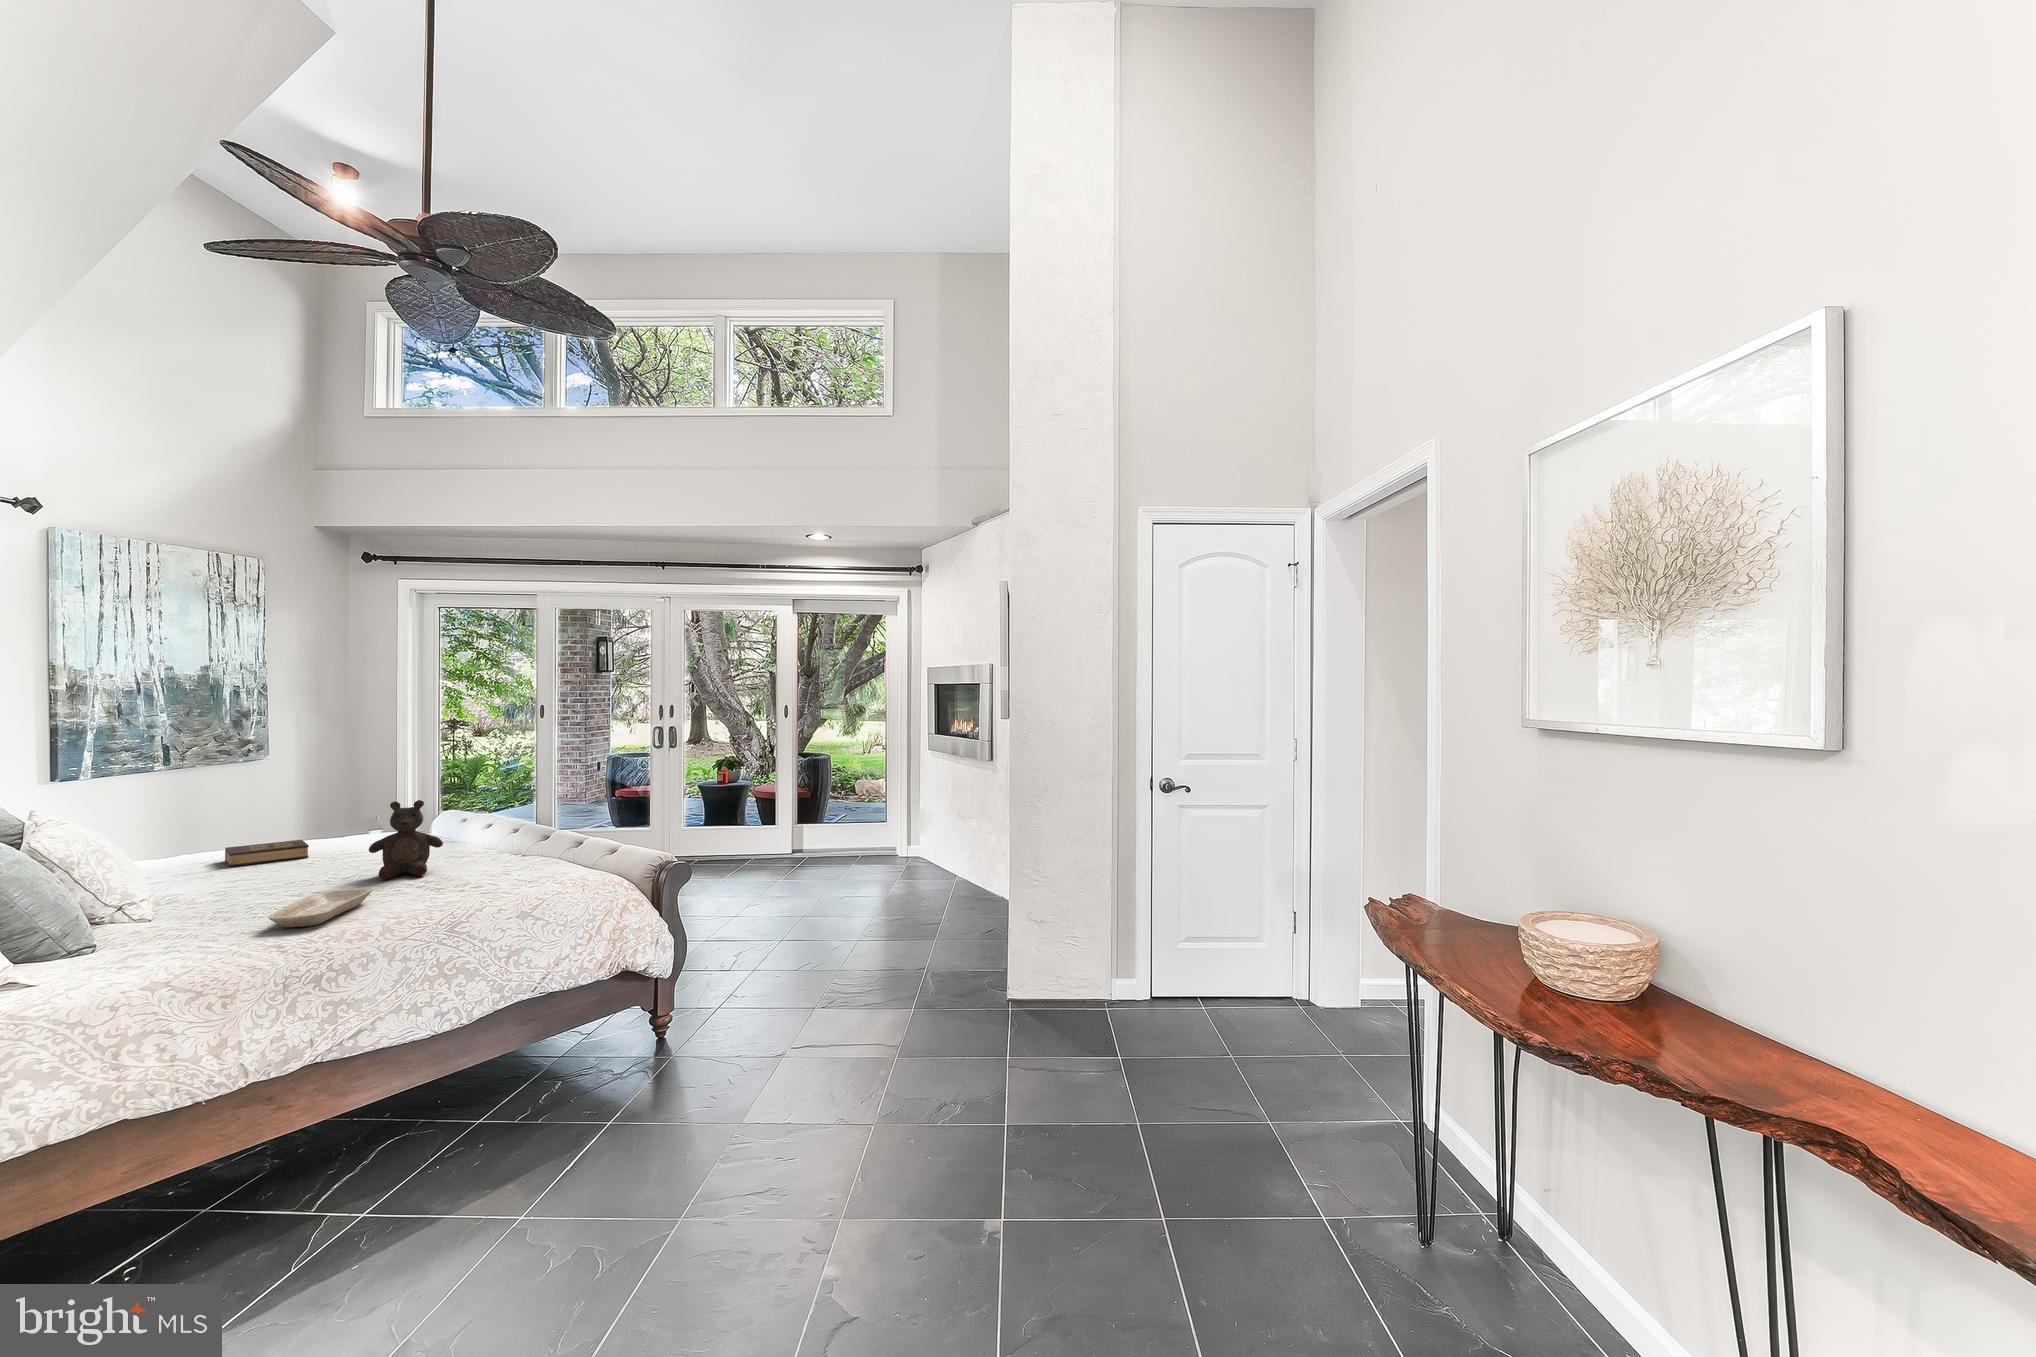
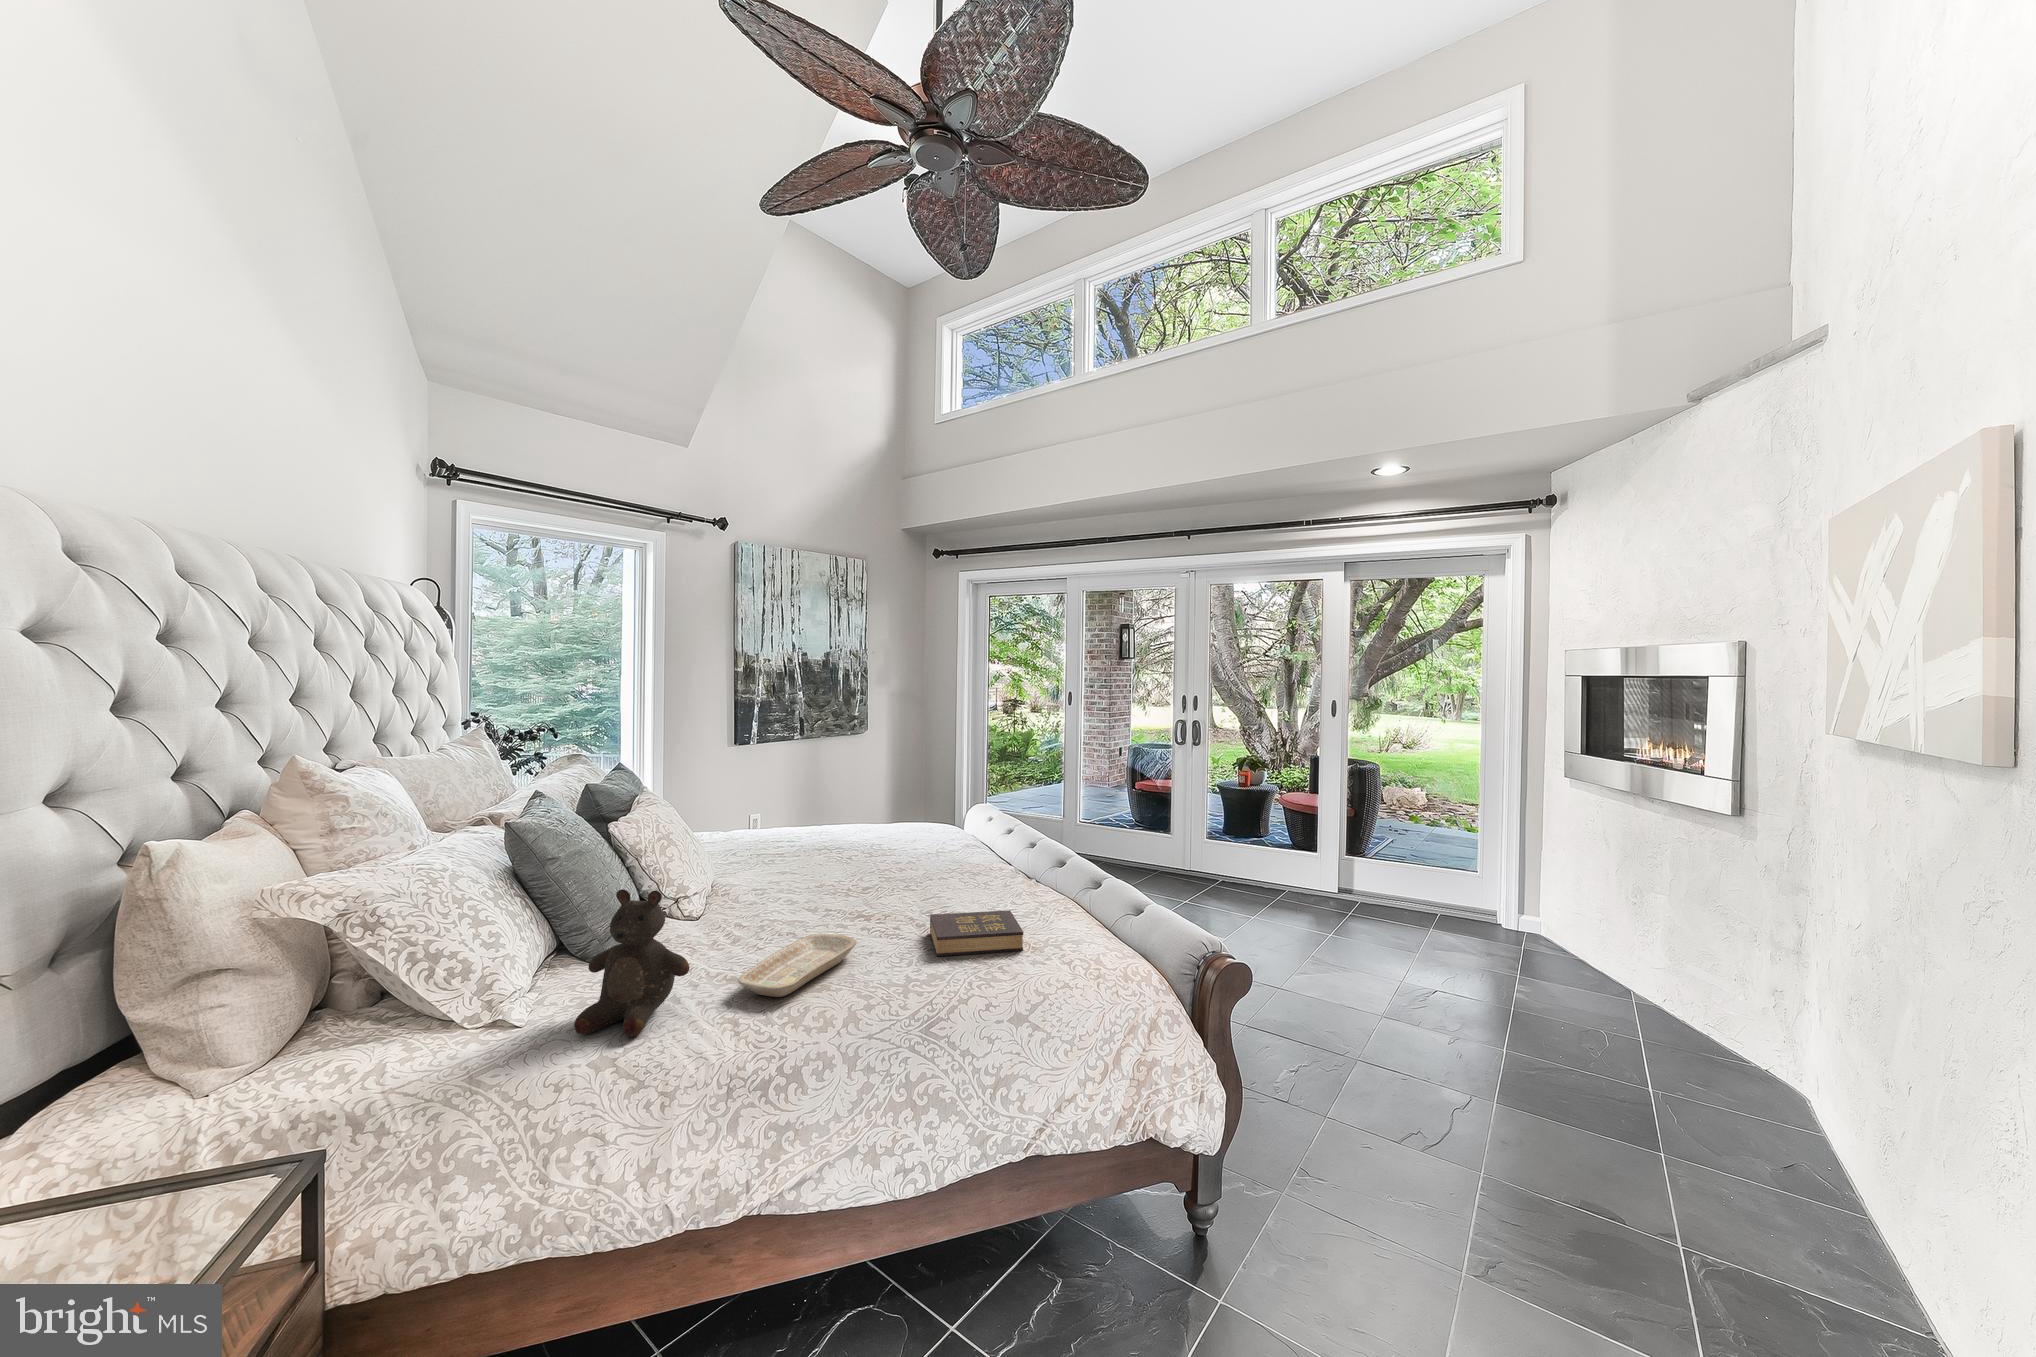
stuffed bear: present [369,800,443,880] -> present [574,889,689,1037]
hardback book: present [225,840,309,867] -> present [930,910,1024,956]

